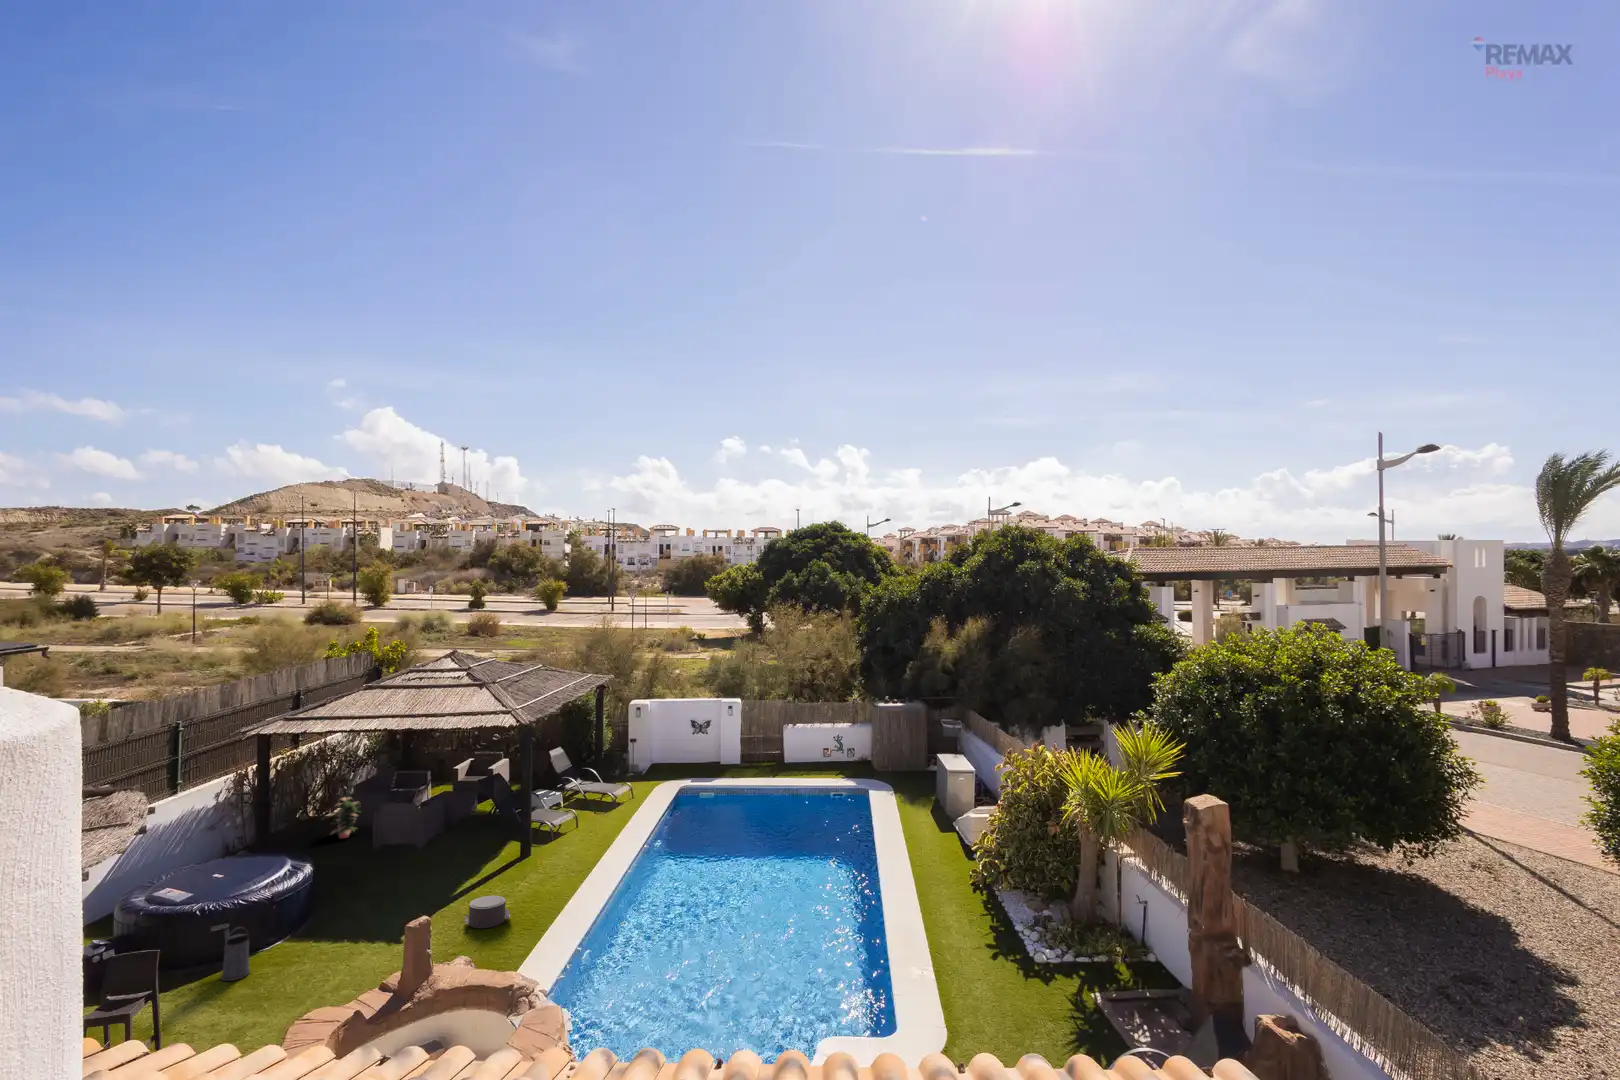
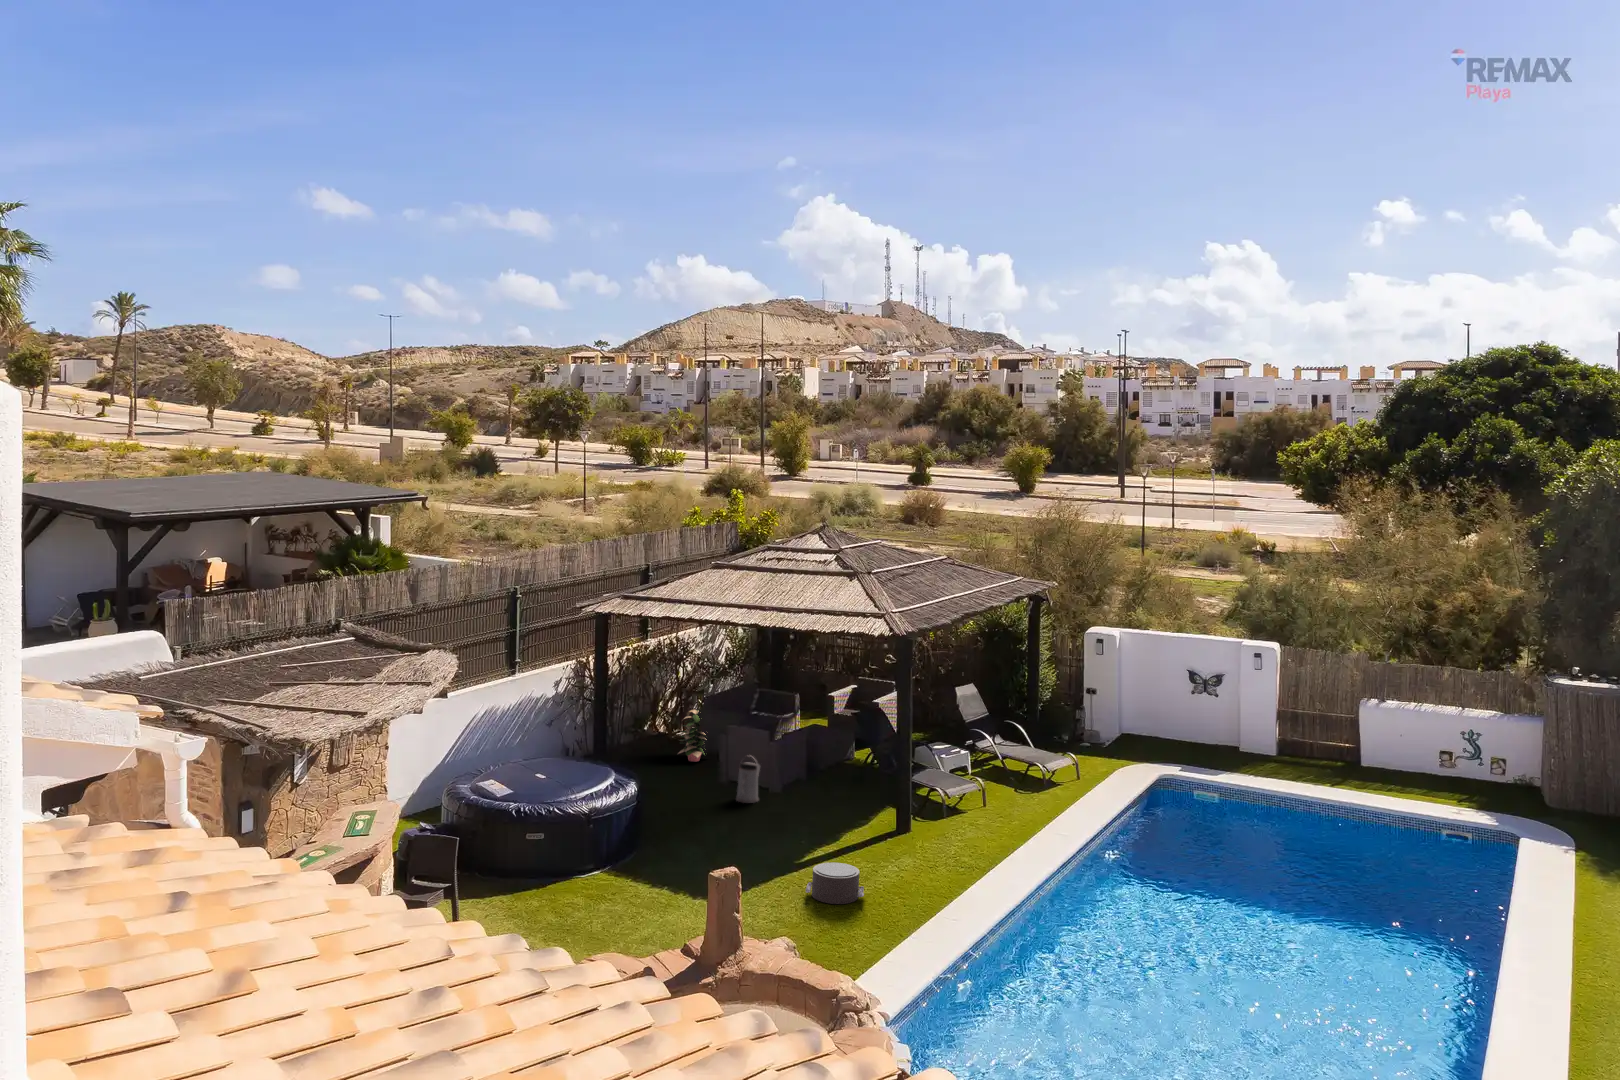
watering can: present [221,927,250,981] -> present [736,755,760,803]

